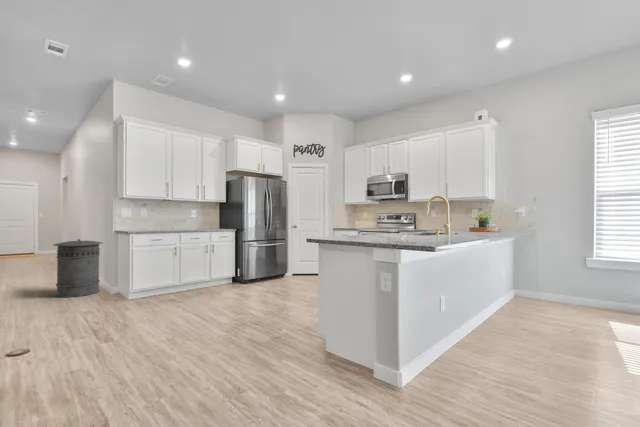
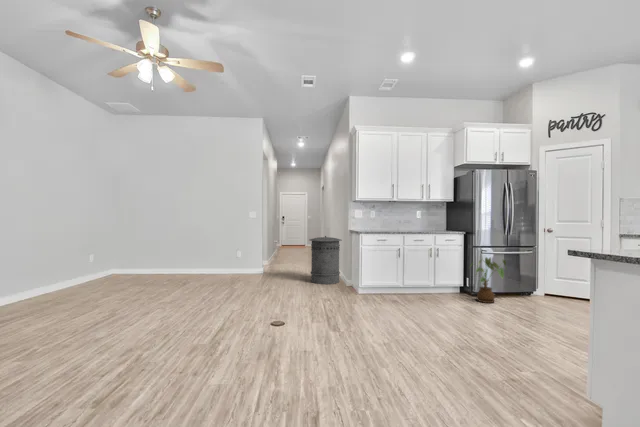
house plant: none [239,250,267,288] -> present [471,258,506,303]

